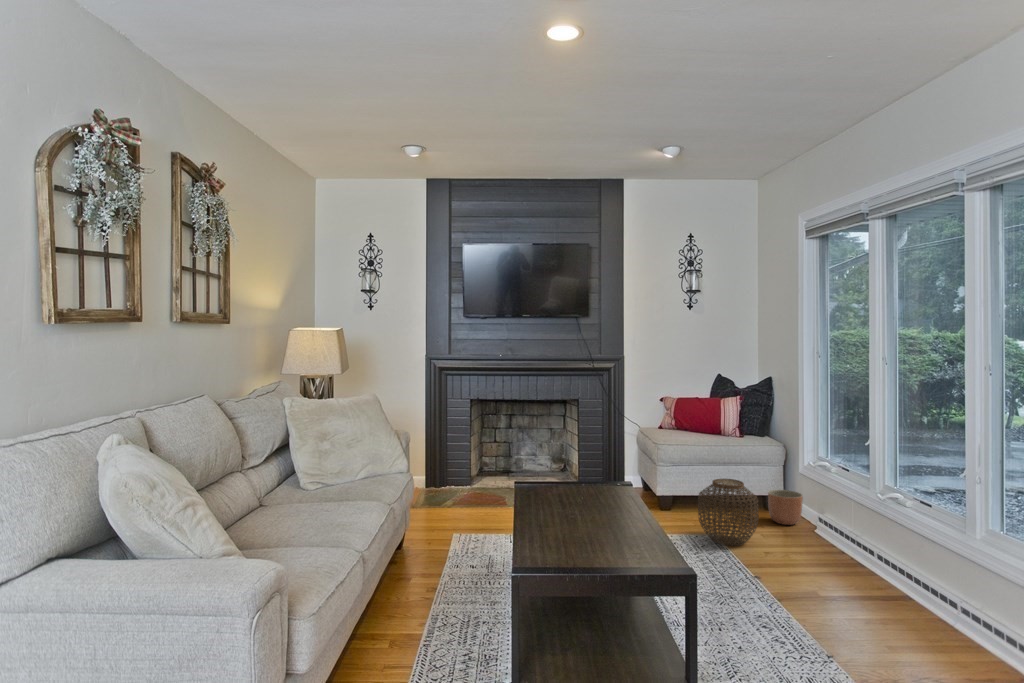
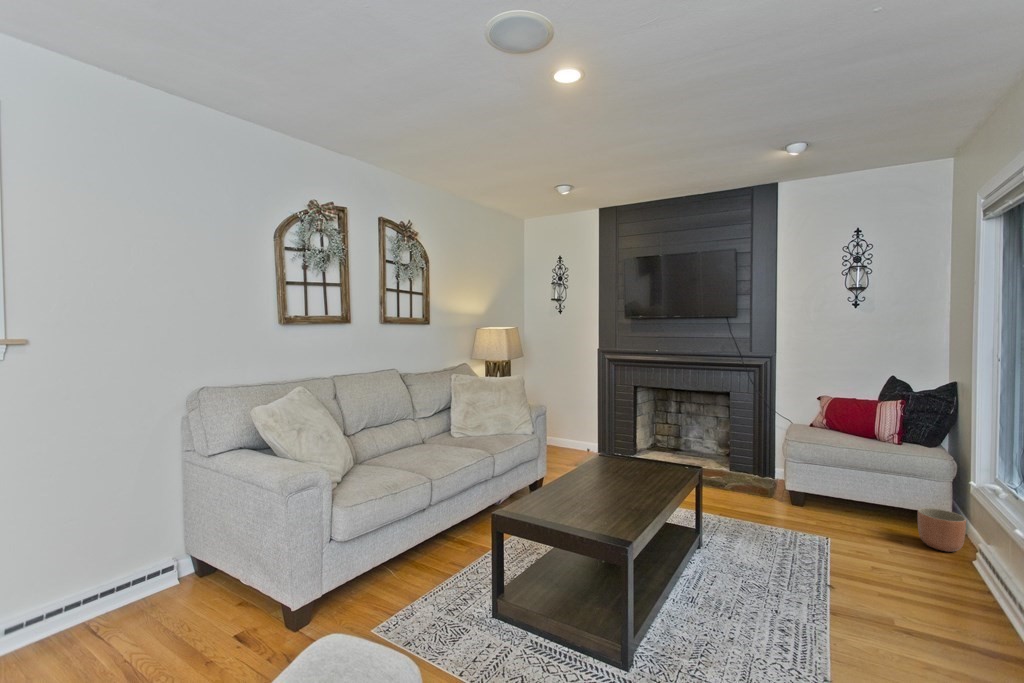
woven basket: present [698,479,758,546] -> none [799,483,872,557]

